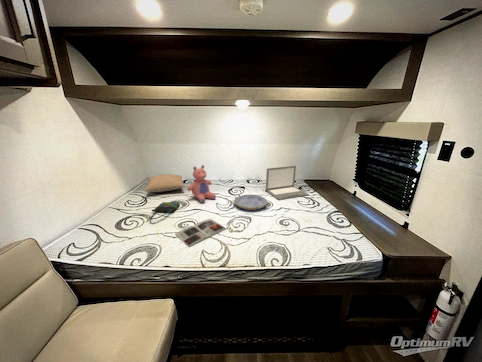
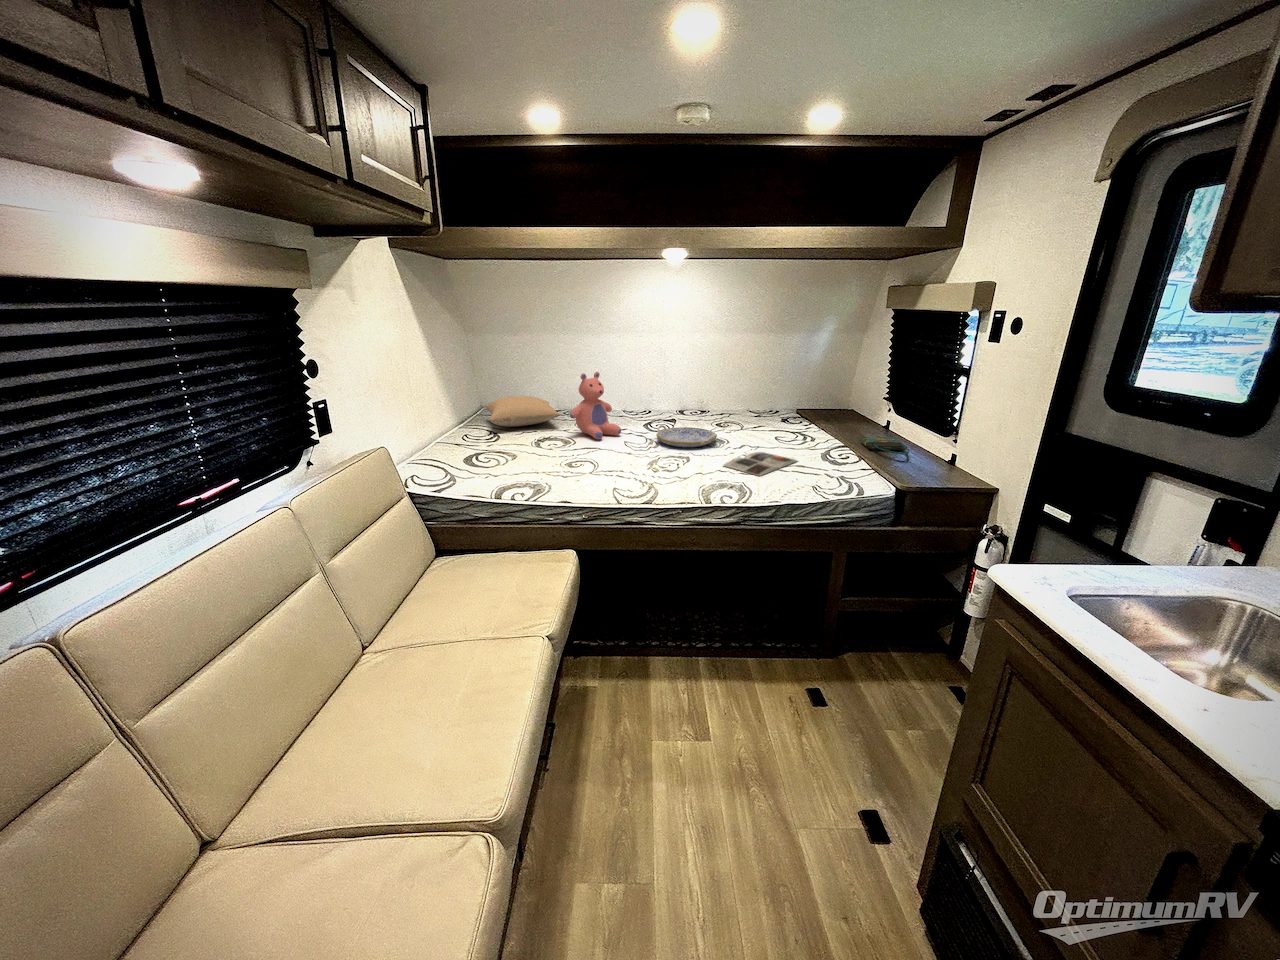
laptop: present [266,166,309,200] -> none [715,377,797,437]
tote bag: present [150,202,180,224] -> present [860,437,909,462]
magazine: present [176,219,226,247] -> present [724,452,797,476]

